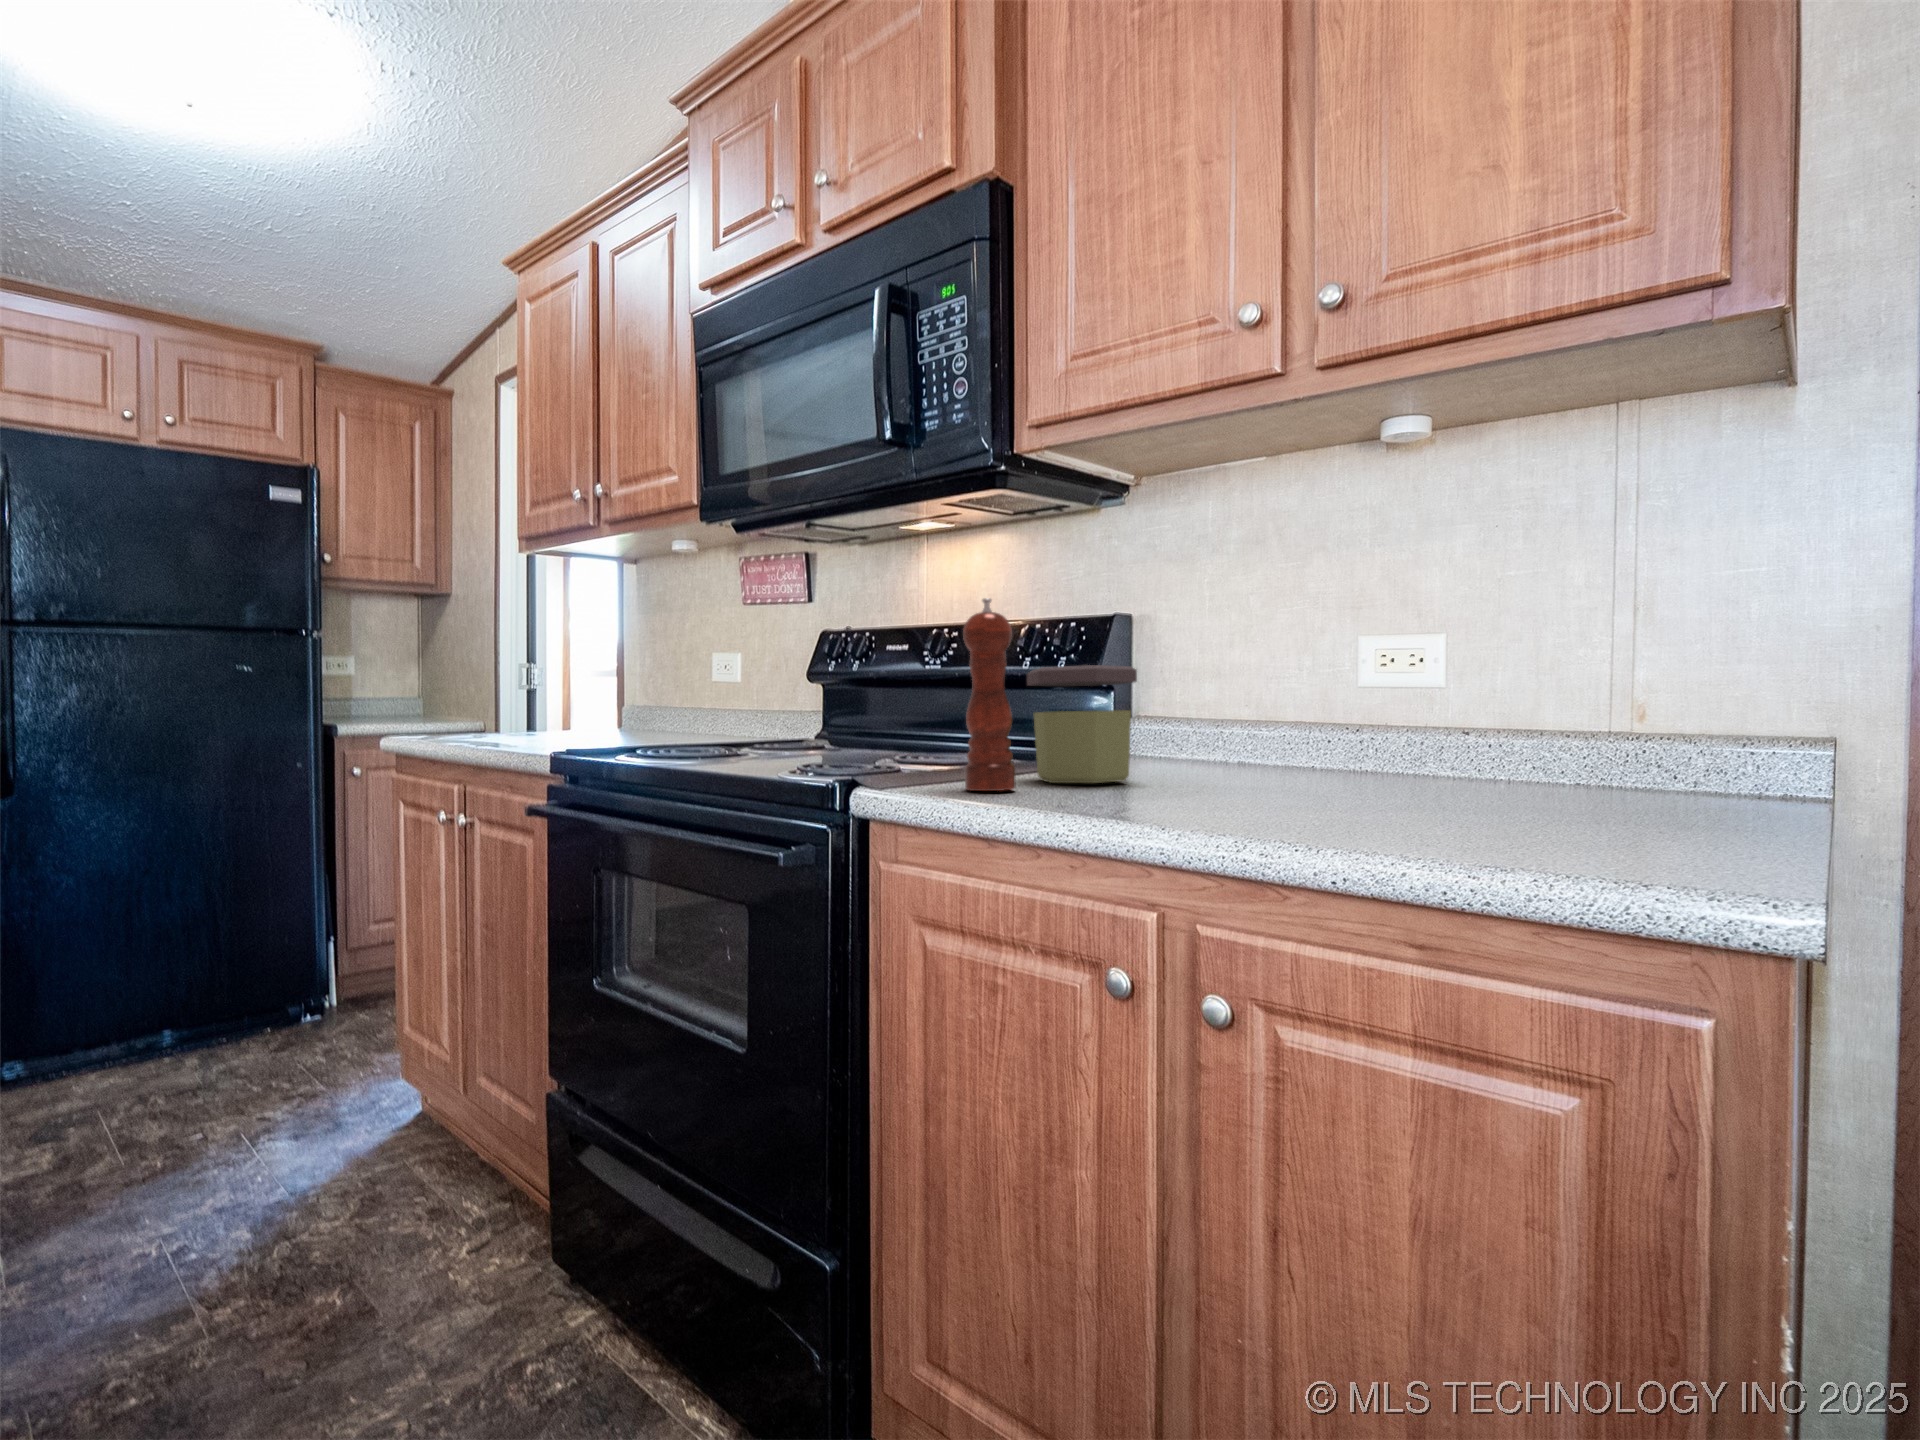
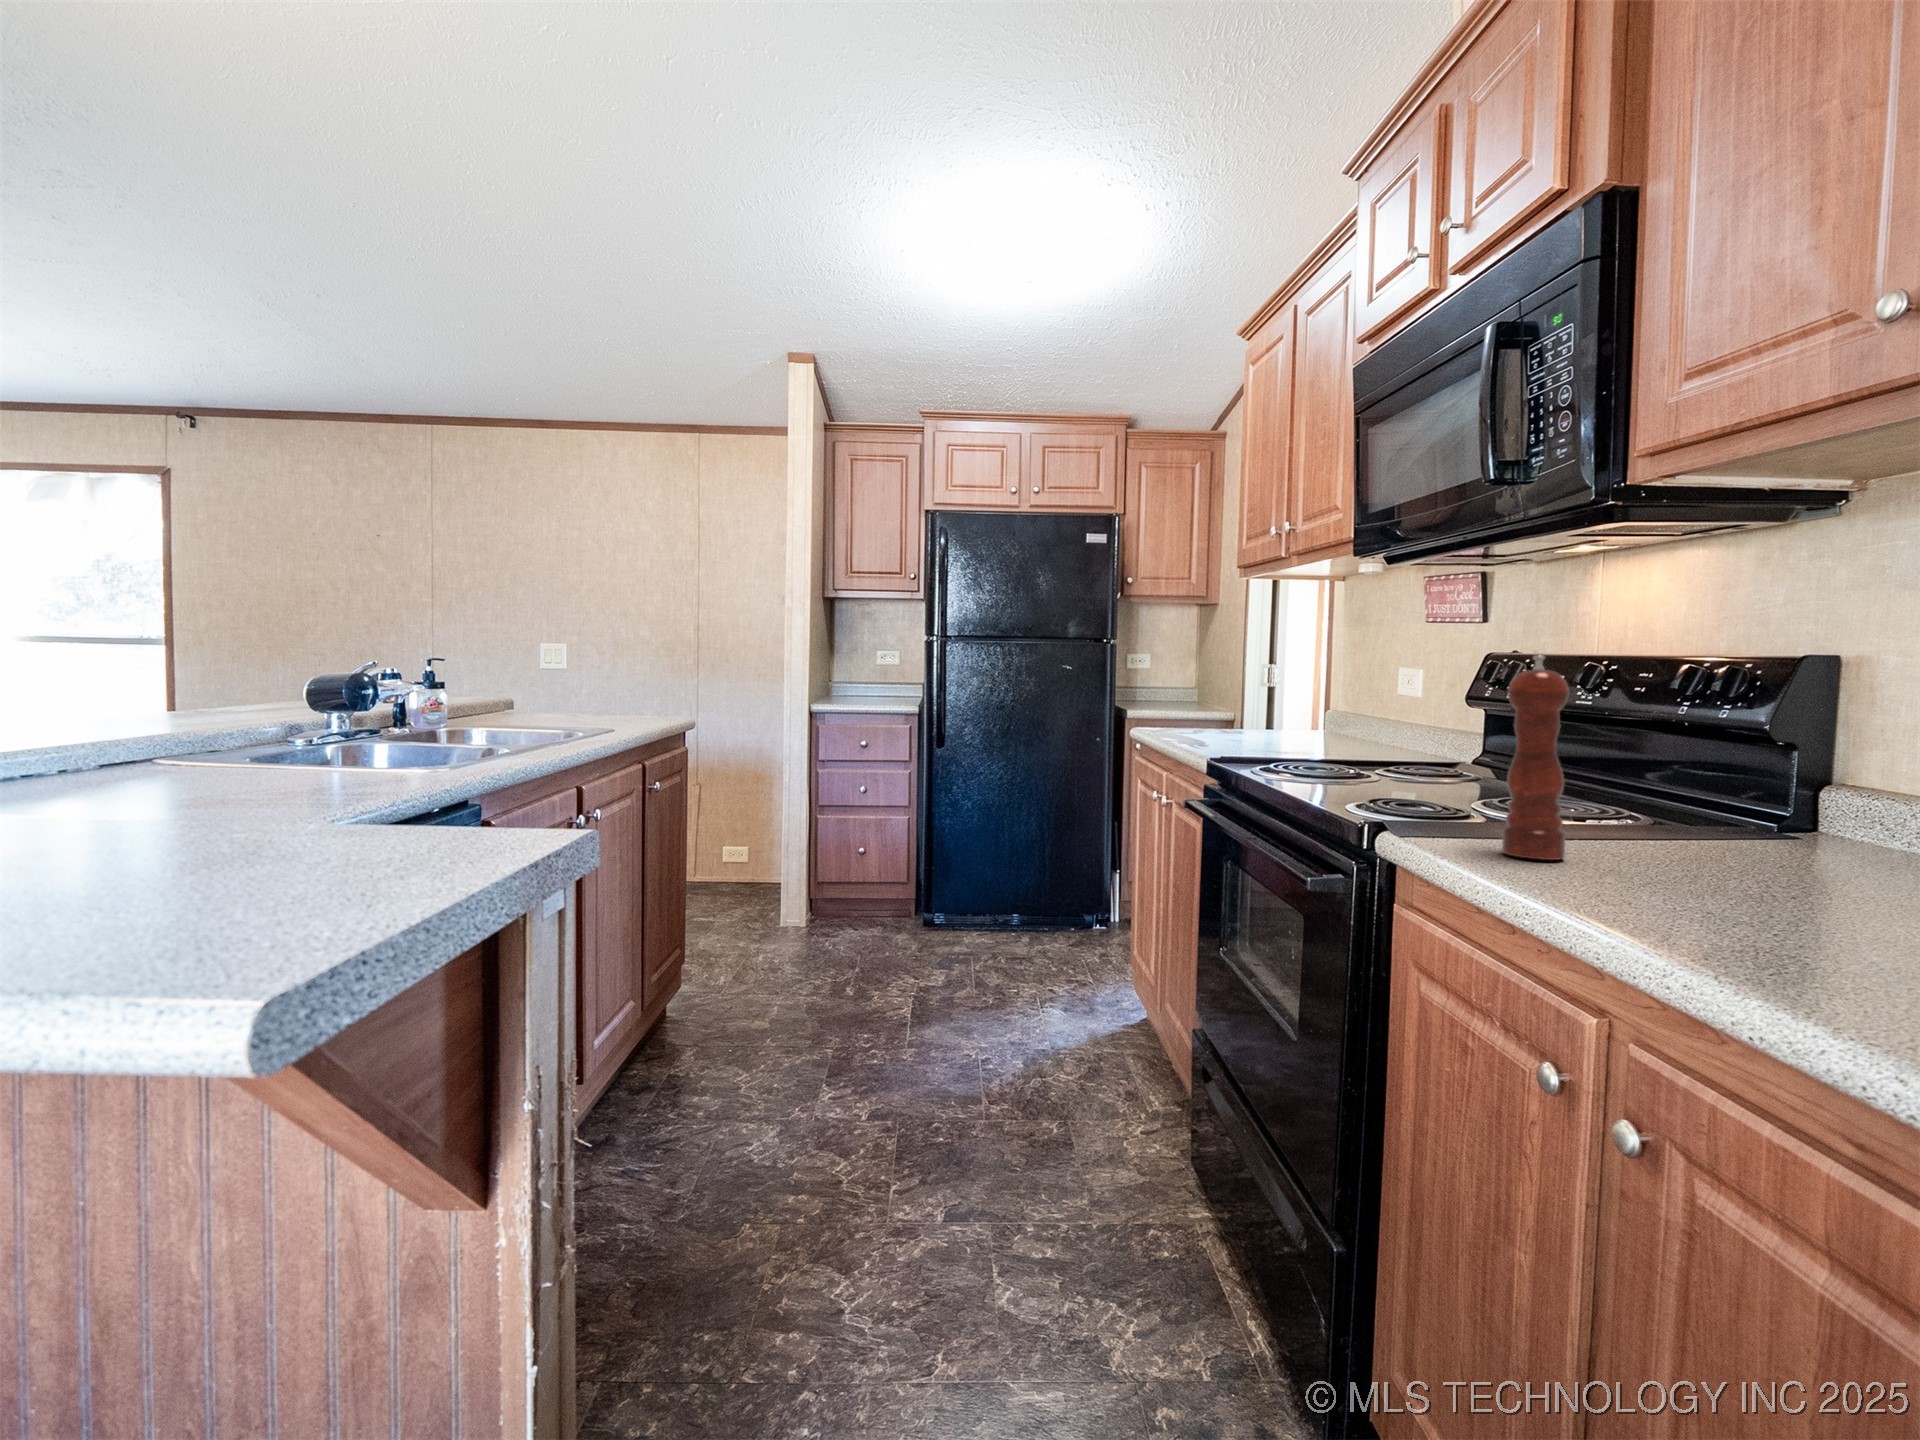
jar: present [1027,665,1137,783] -> none [1623,726,1777,867]

